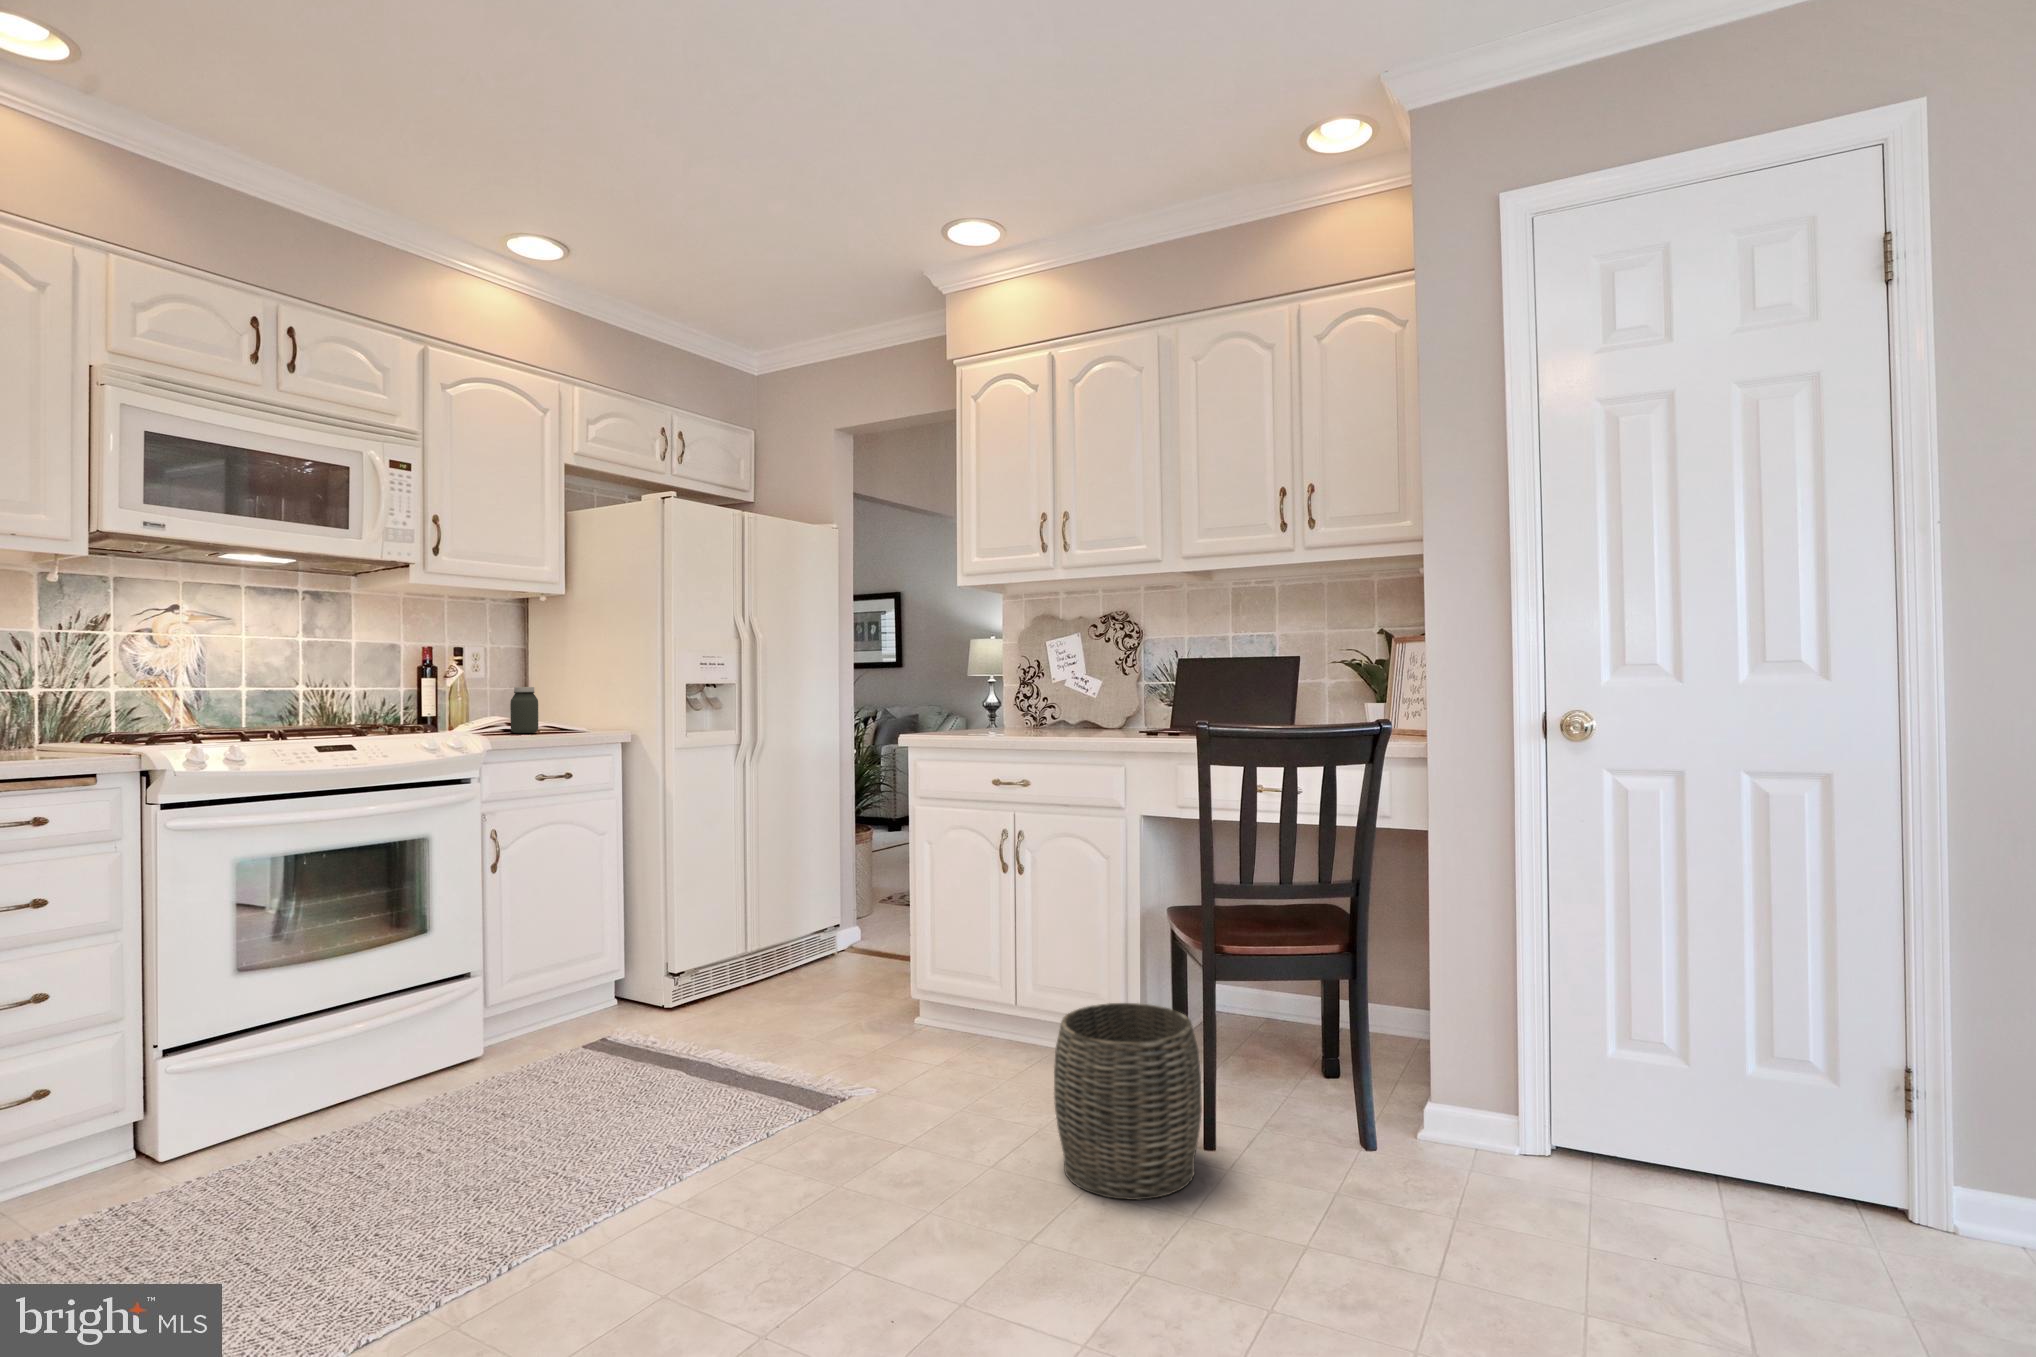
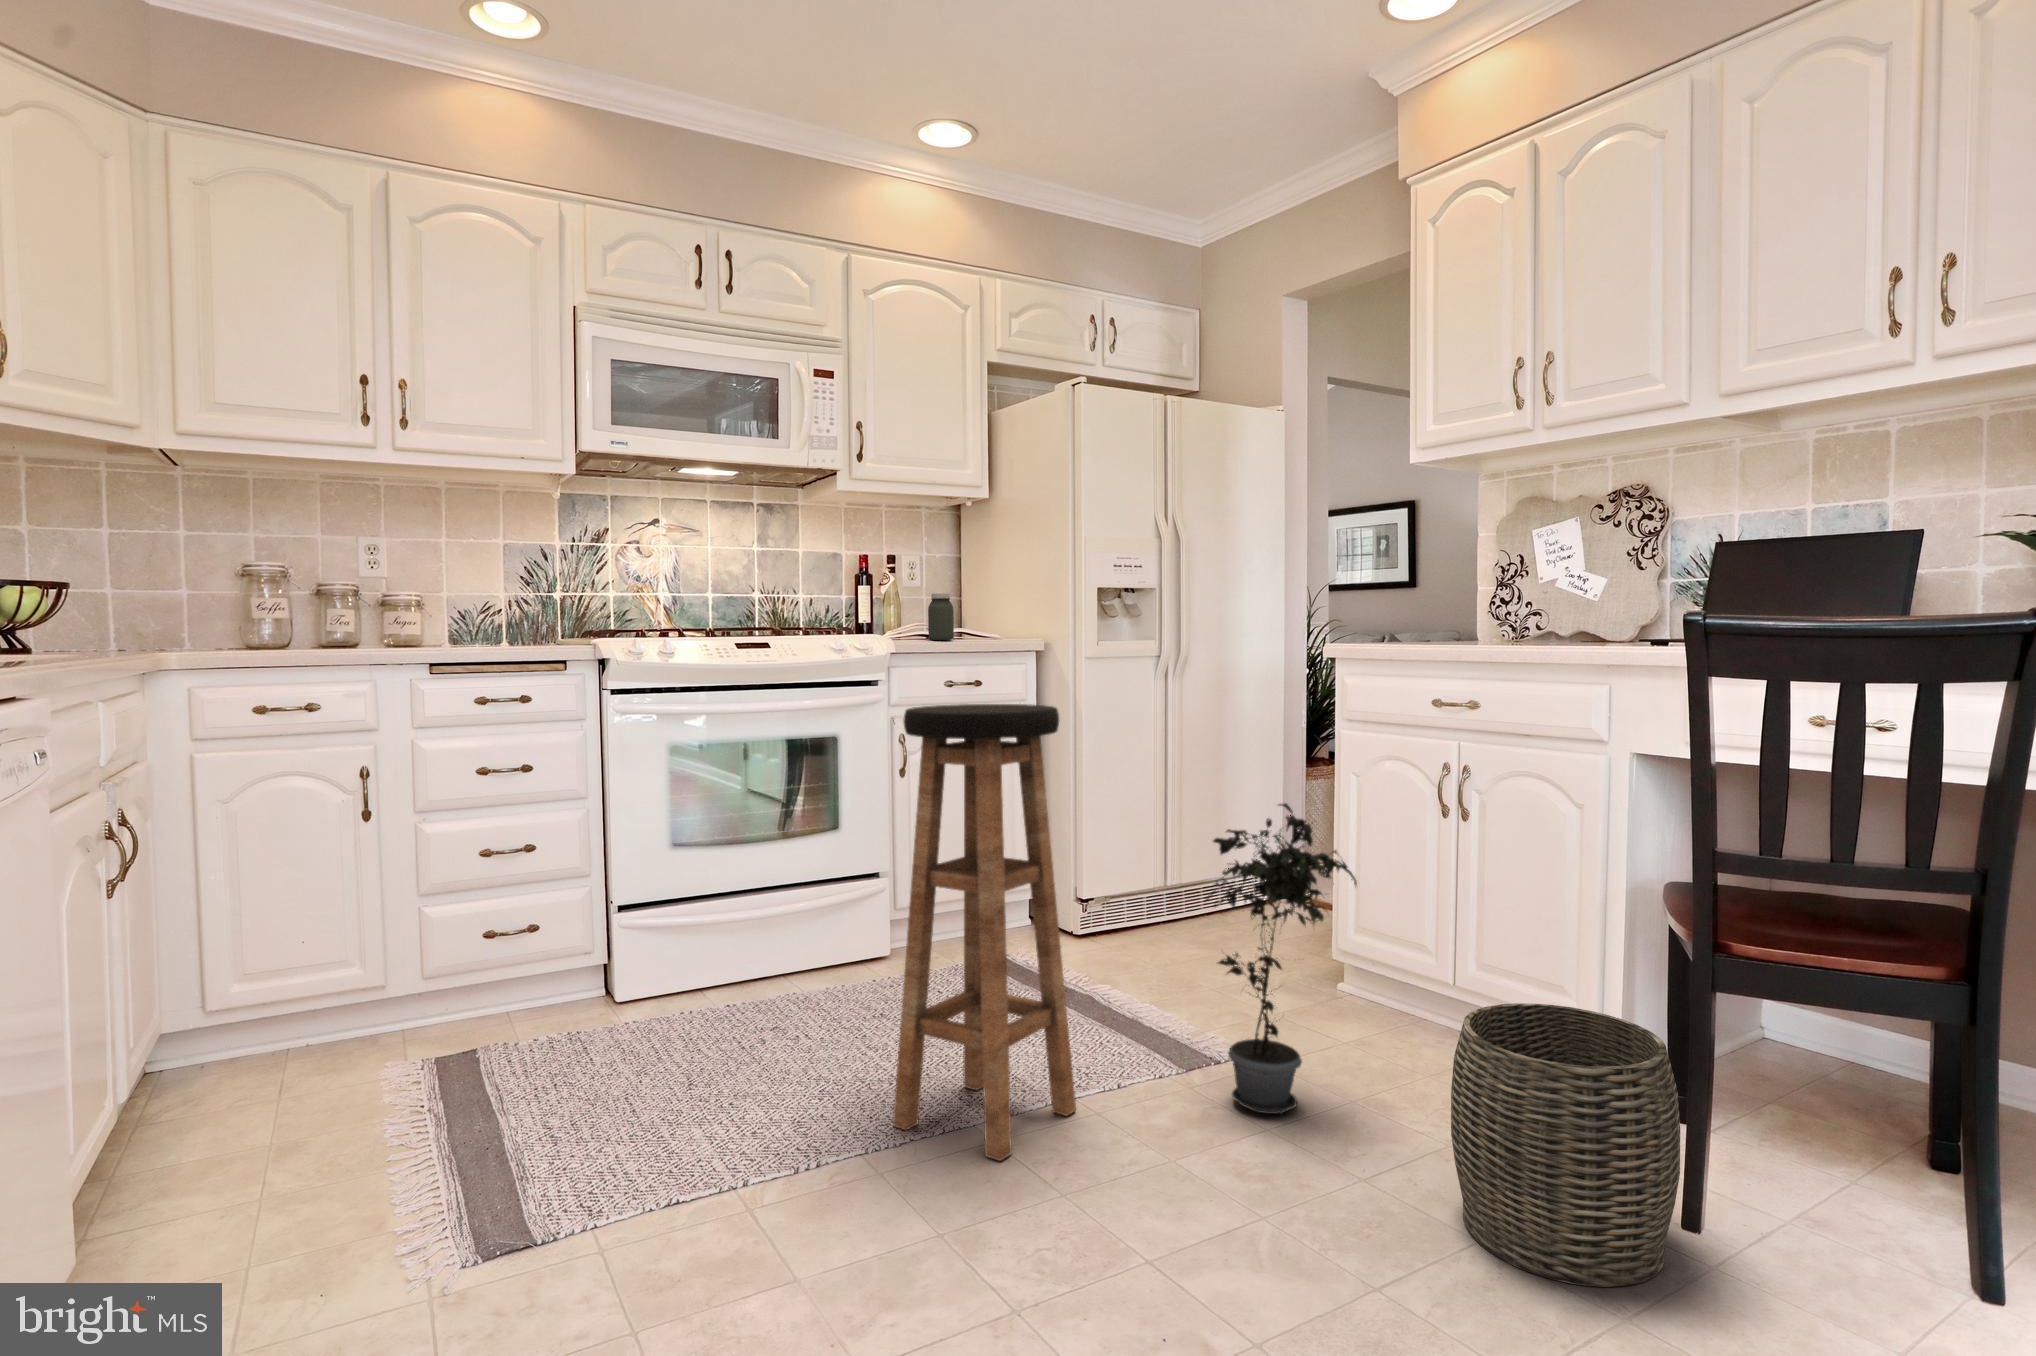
bar stool: none [569,802,740,1220] -> present [893,704,1076,1161]
potted plant: none [842,871,972,1131] -> present [1206,803,1357,1114]

